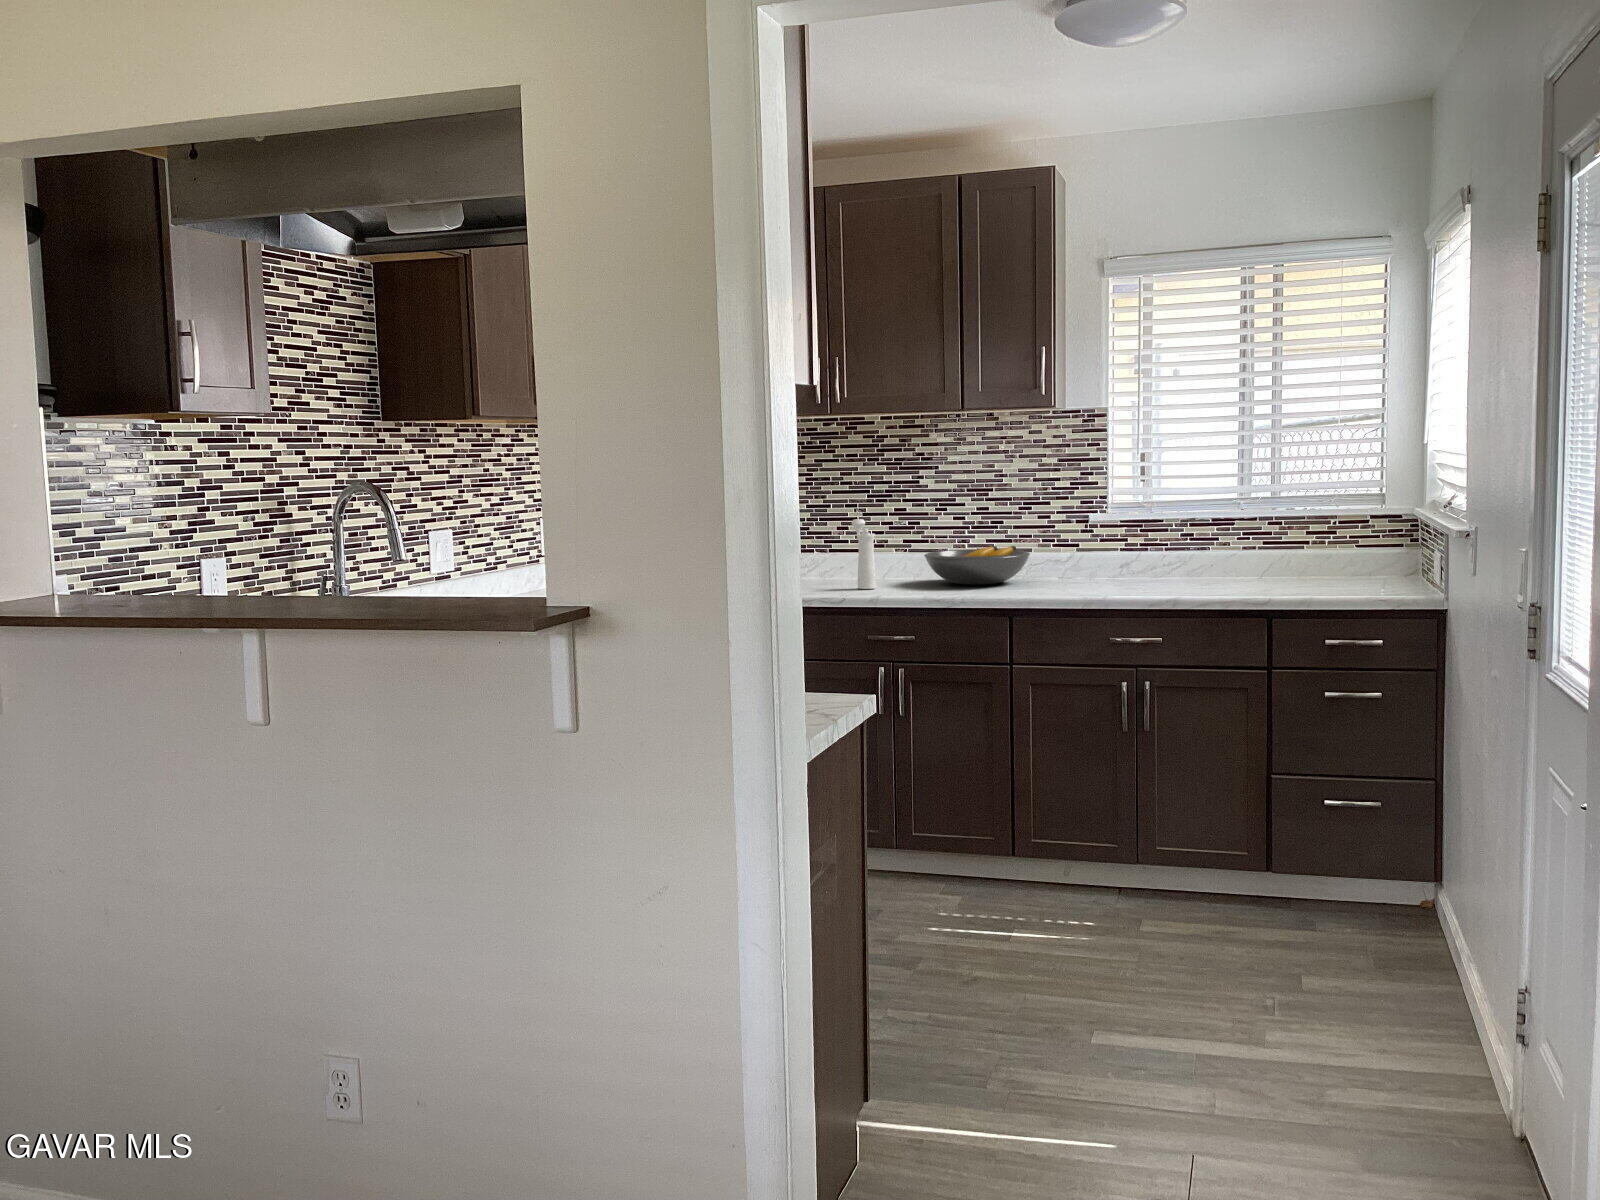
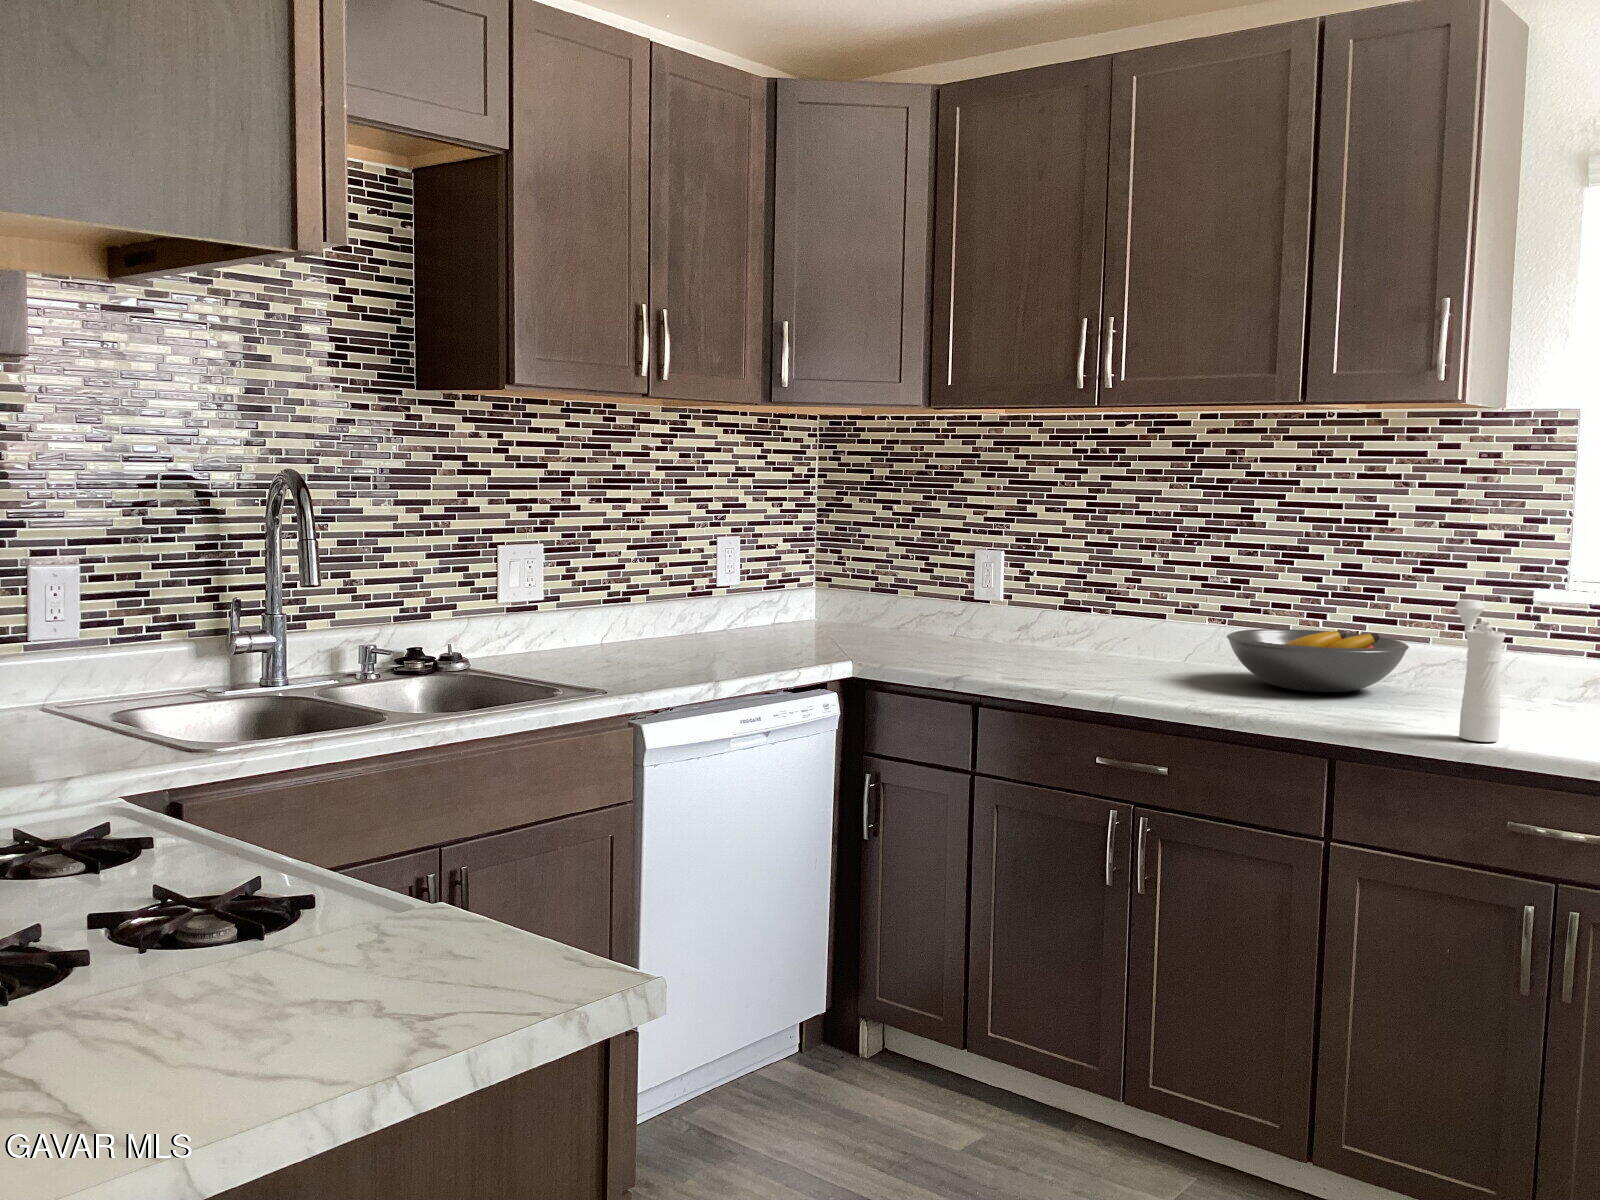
pepper mill: present [851,519,876,589] -> present [1455,599,1506,742]

